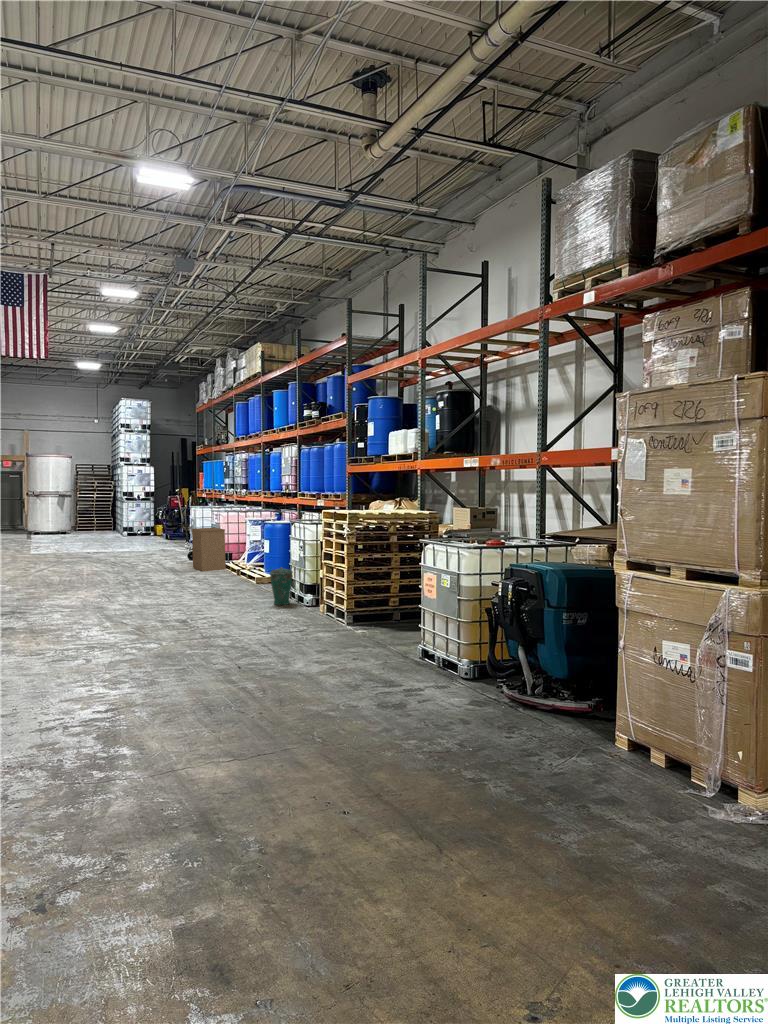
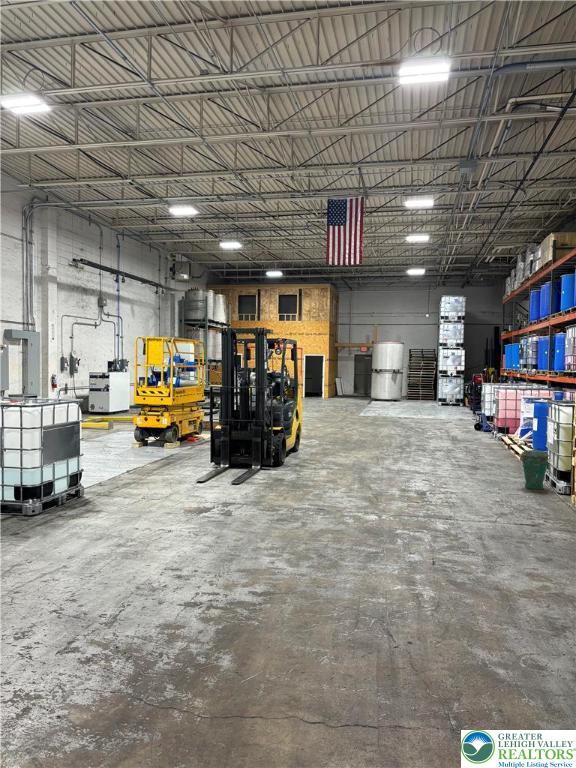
filing cabinet: present [192,527,226,571] -> none [472,403,502,442]

